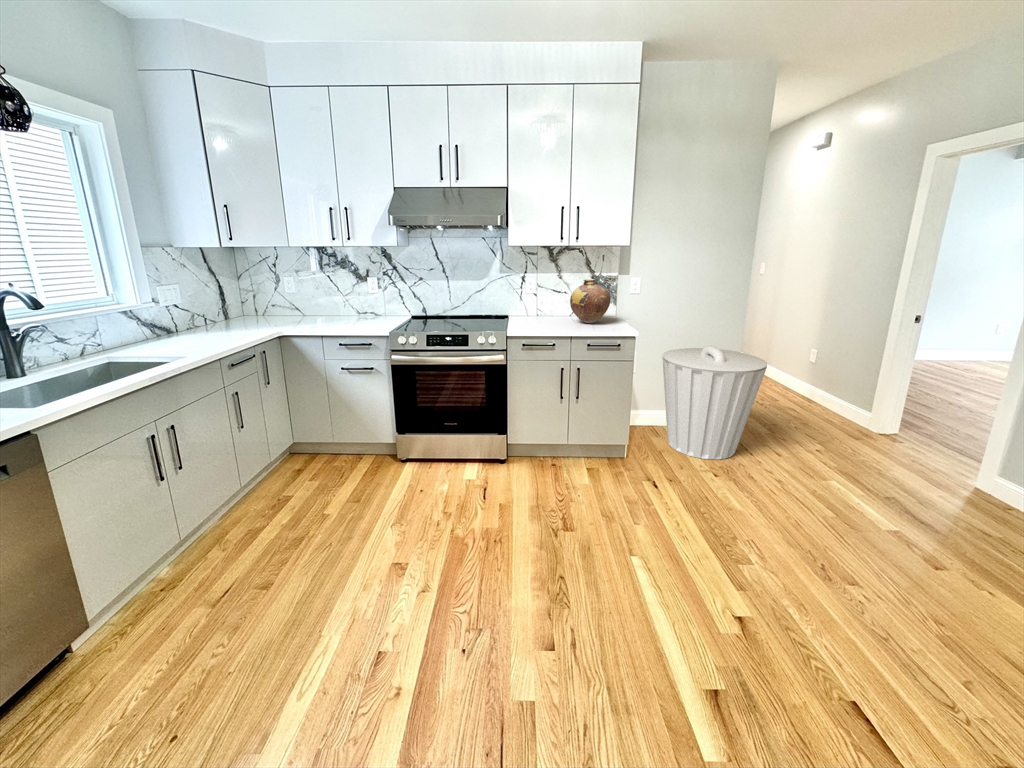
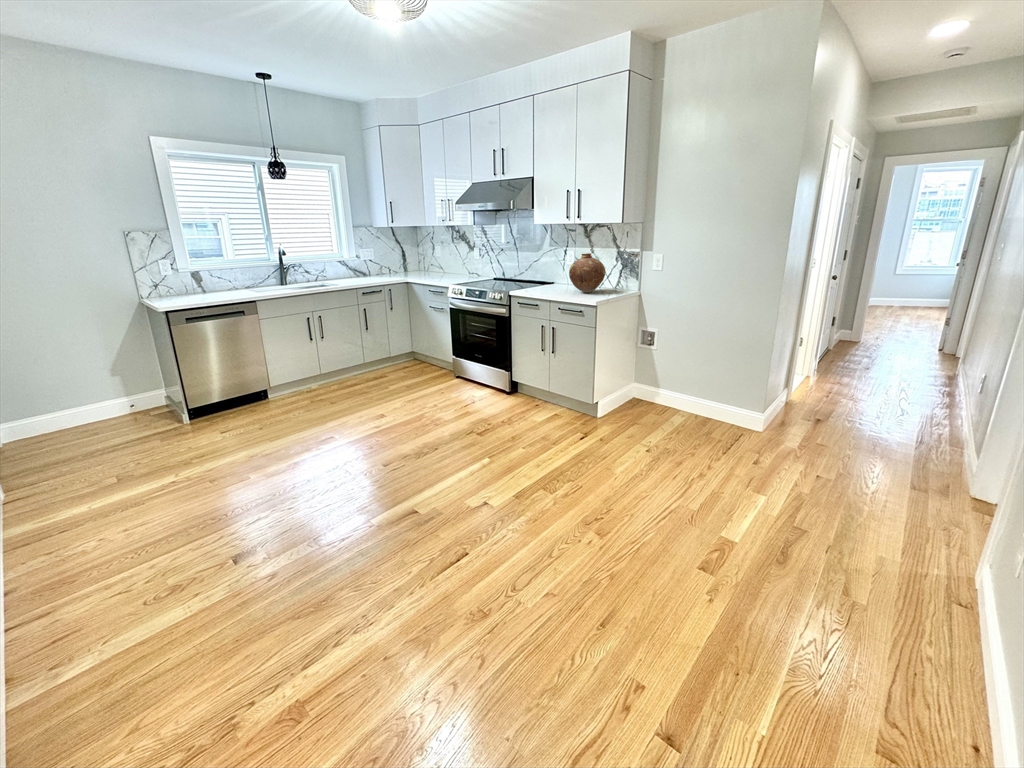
trash can: present [662,346,767,459] -> none [634,327,739,445]

